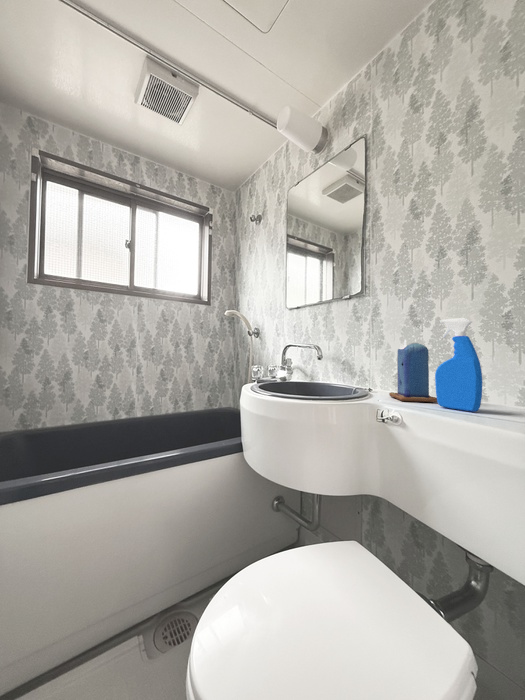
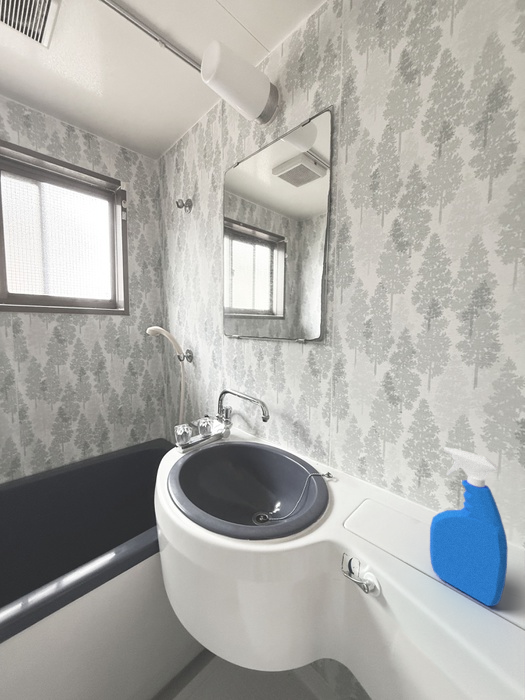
candle: present [389,339,437,402] -> none [356,437,426,541]

